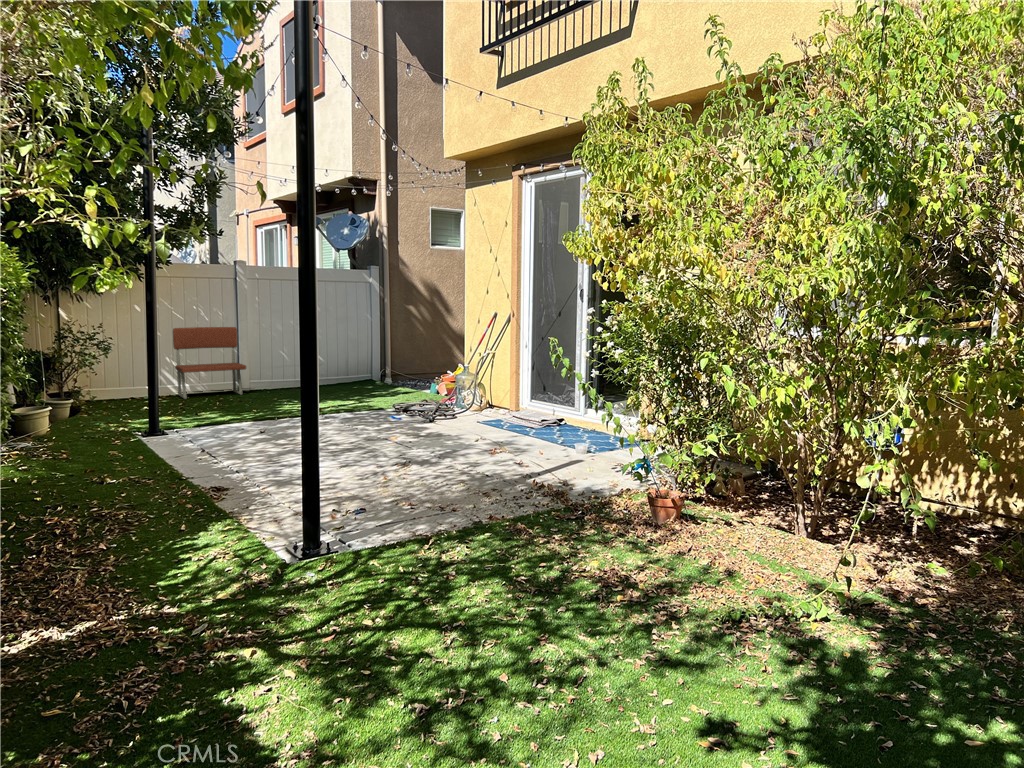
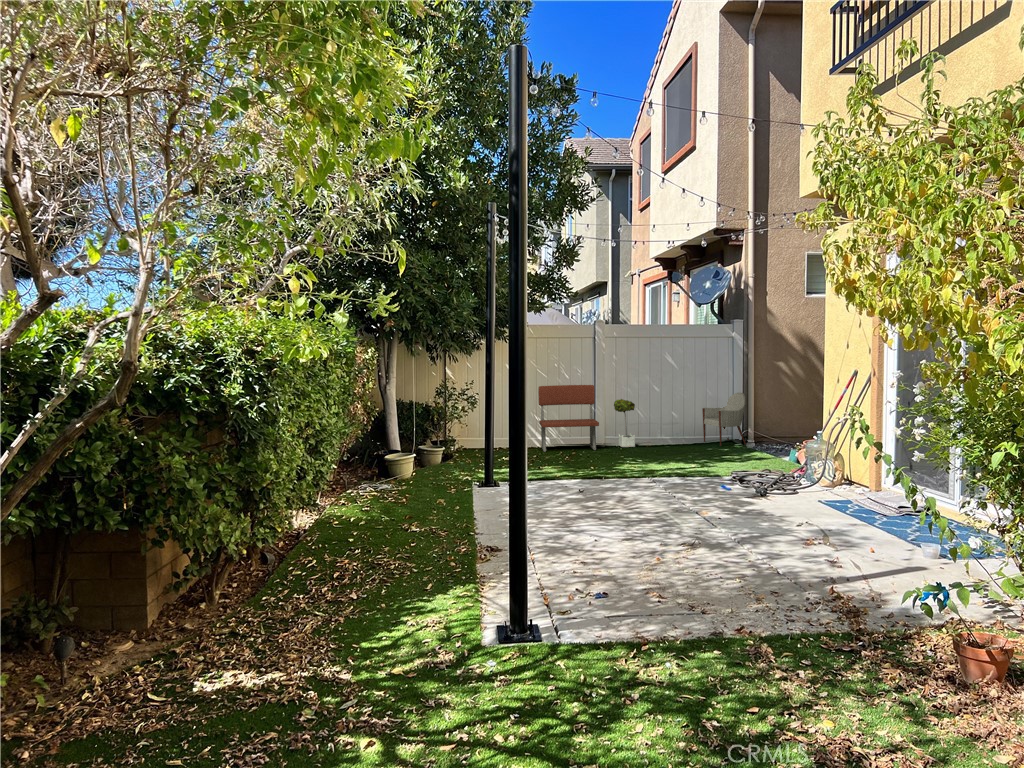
chair: none [344,335,385,385] -> present [702,393,746,446]
potted tree: none [257,341,281,390] -> present [614,399,635,447]

